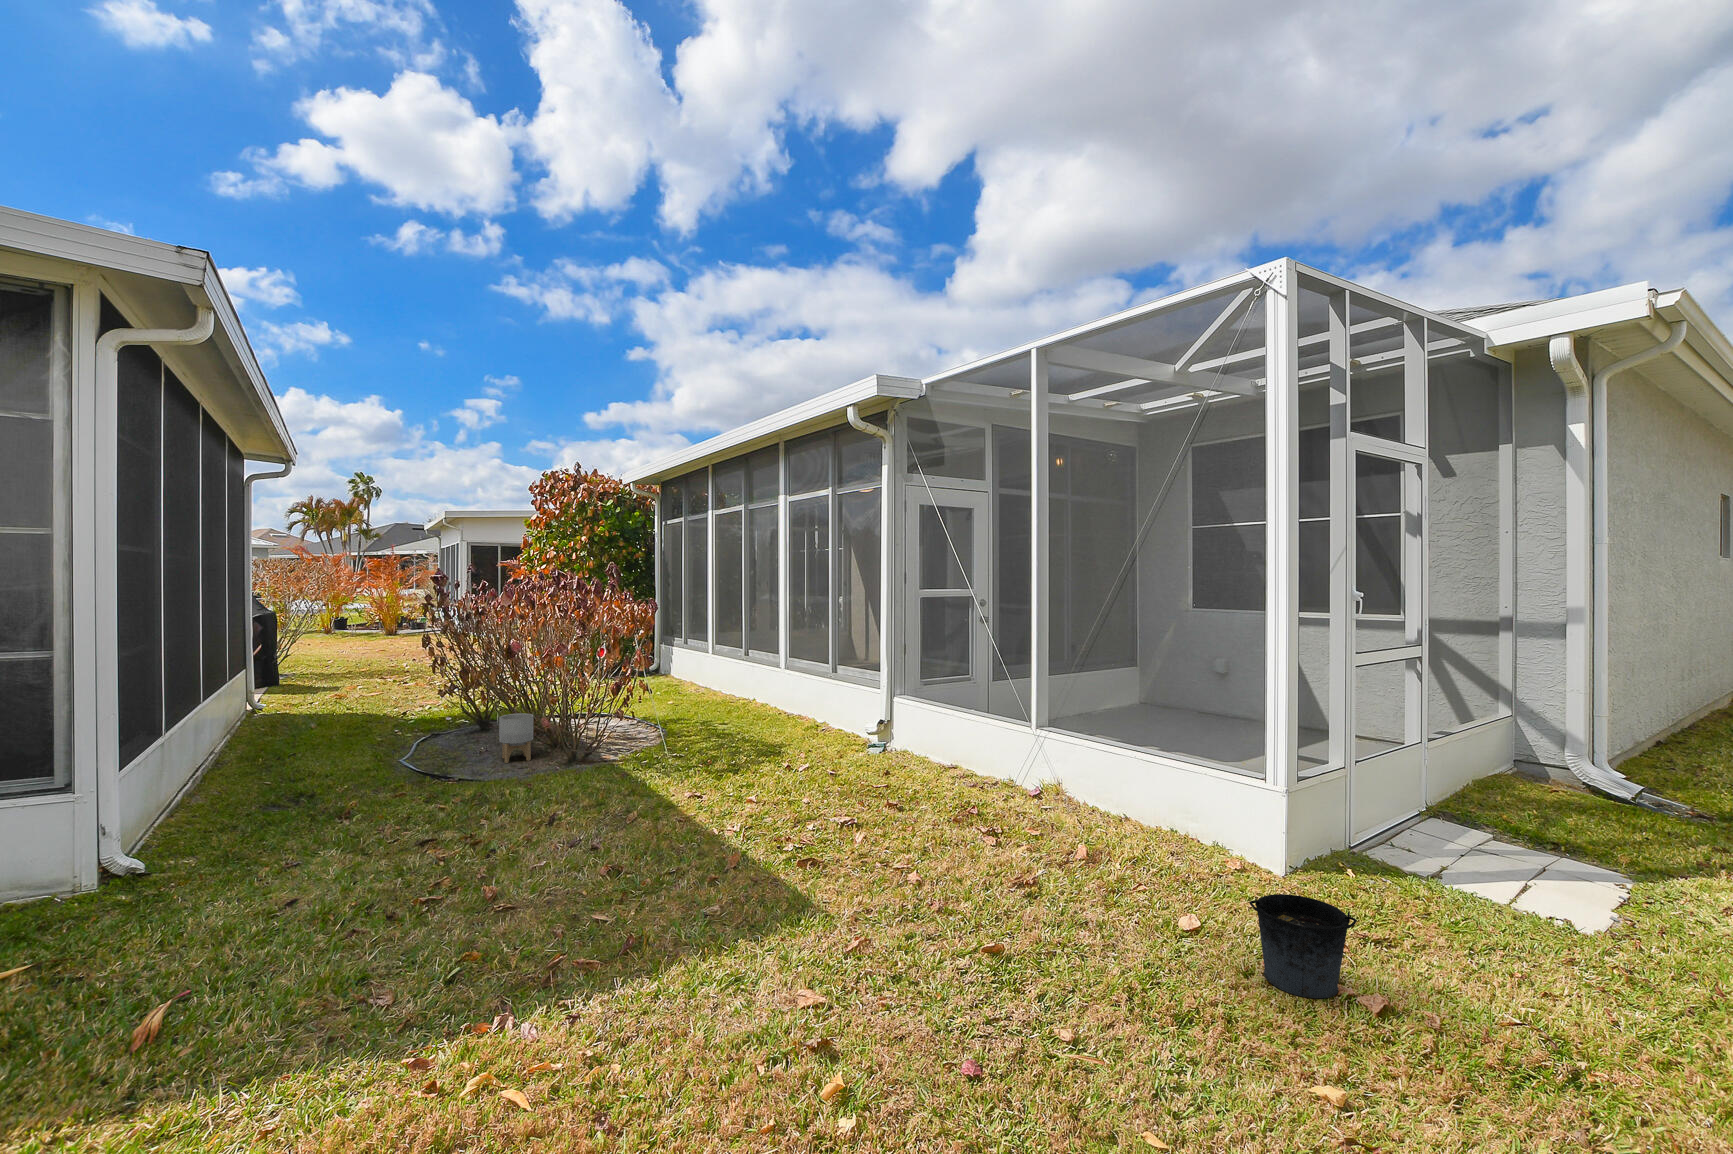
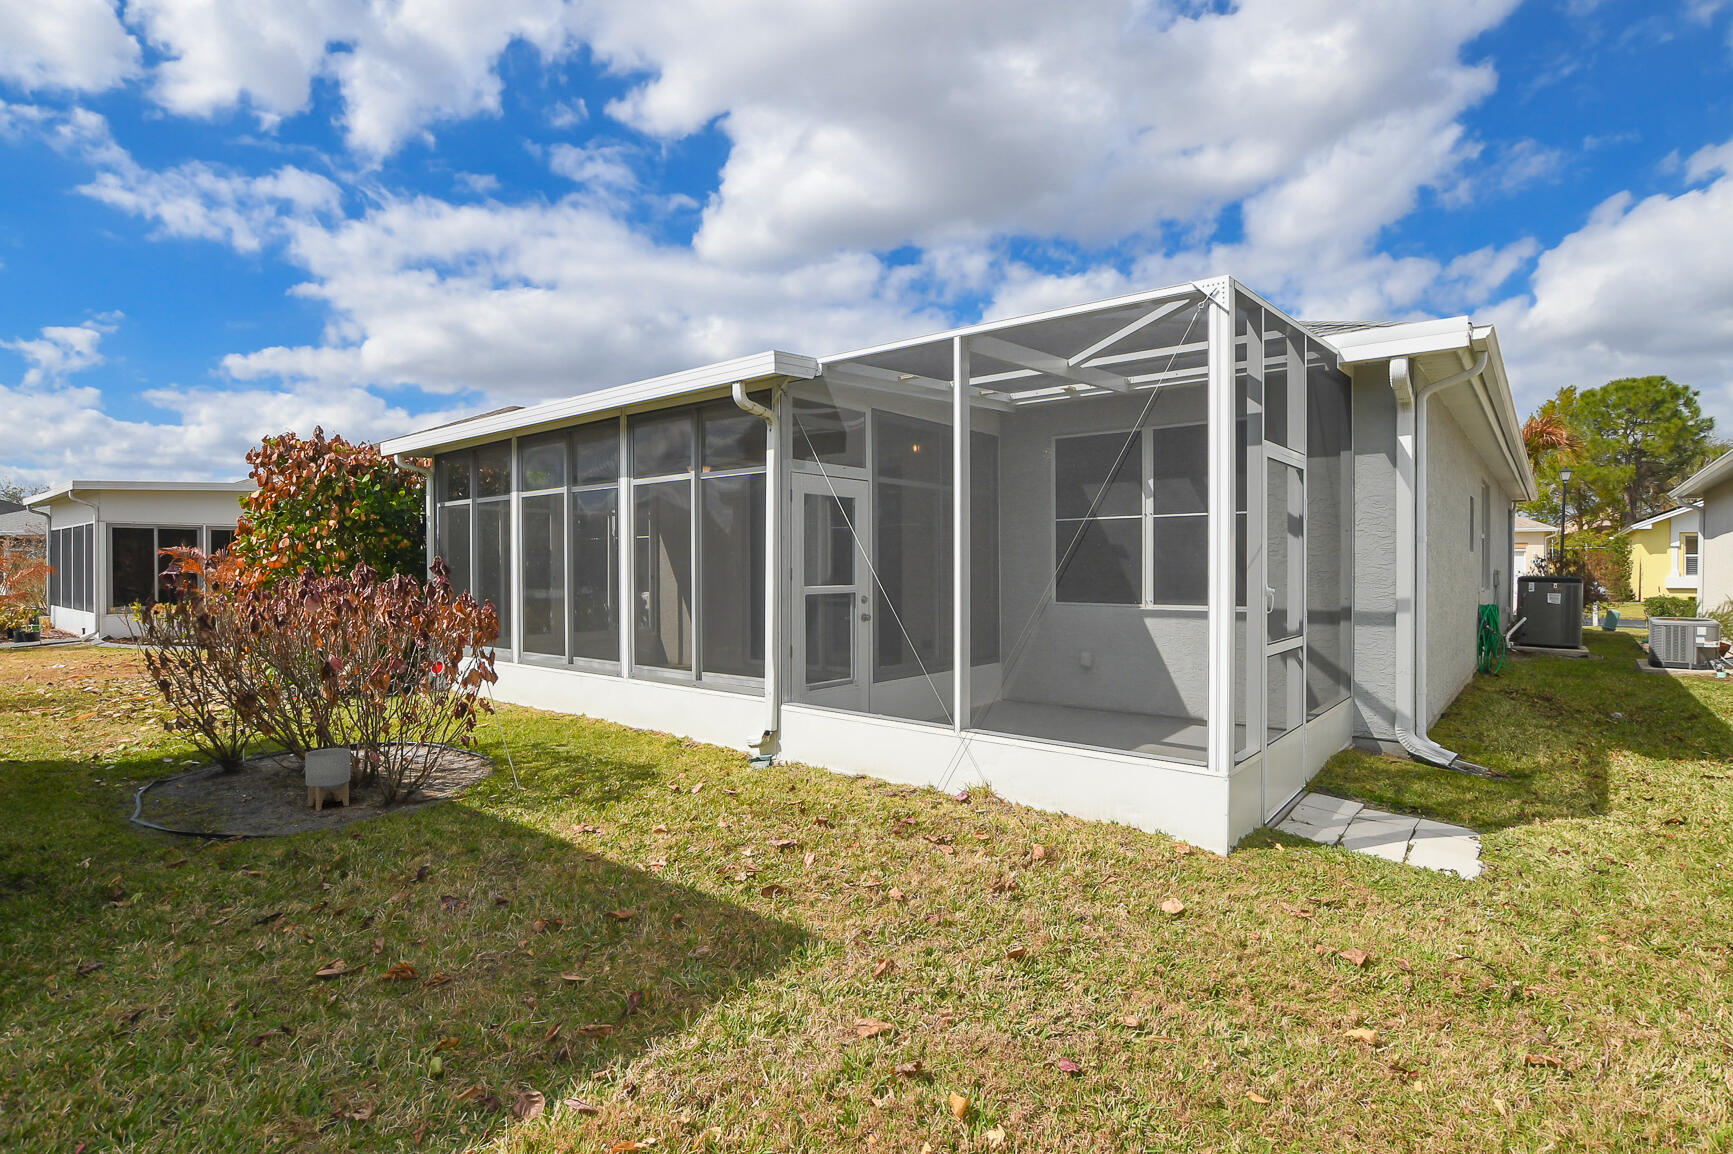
bucket: present [1249,894,1357,998] -> none [1245,869,1335,957]

